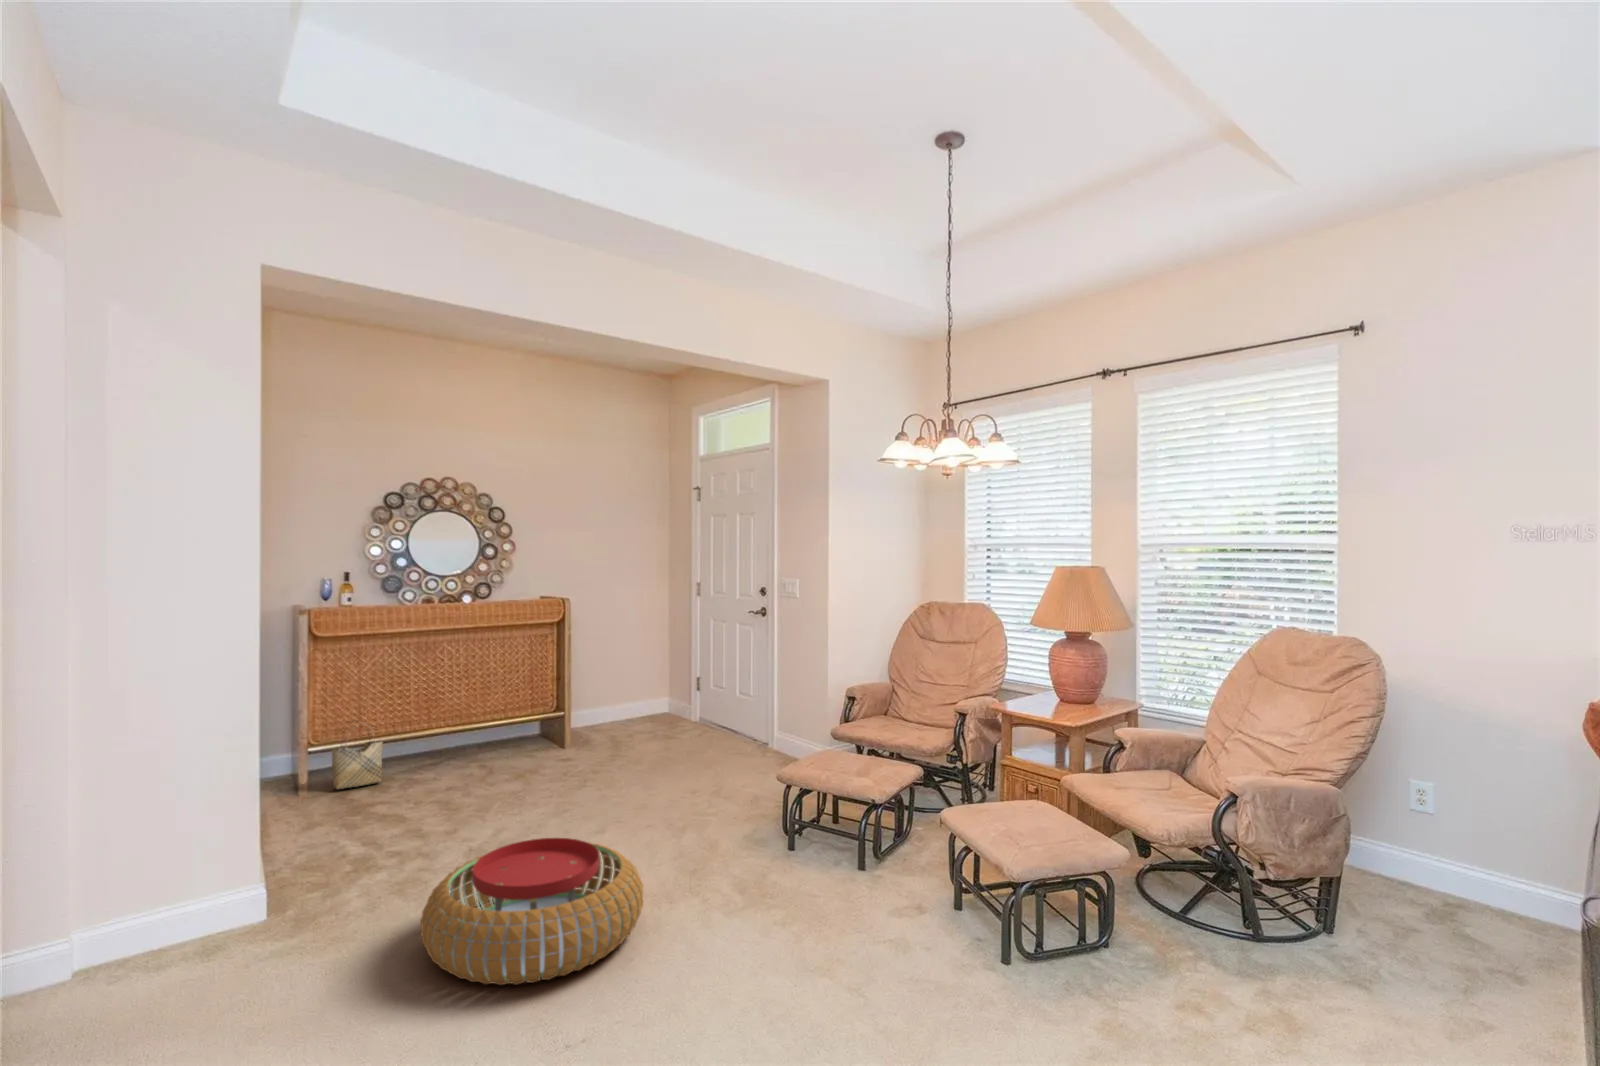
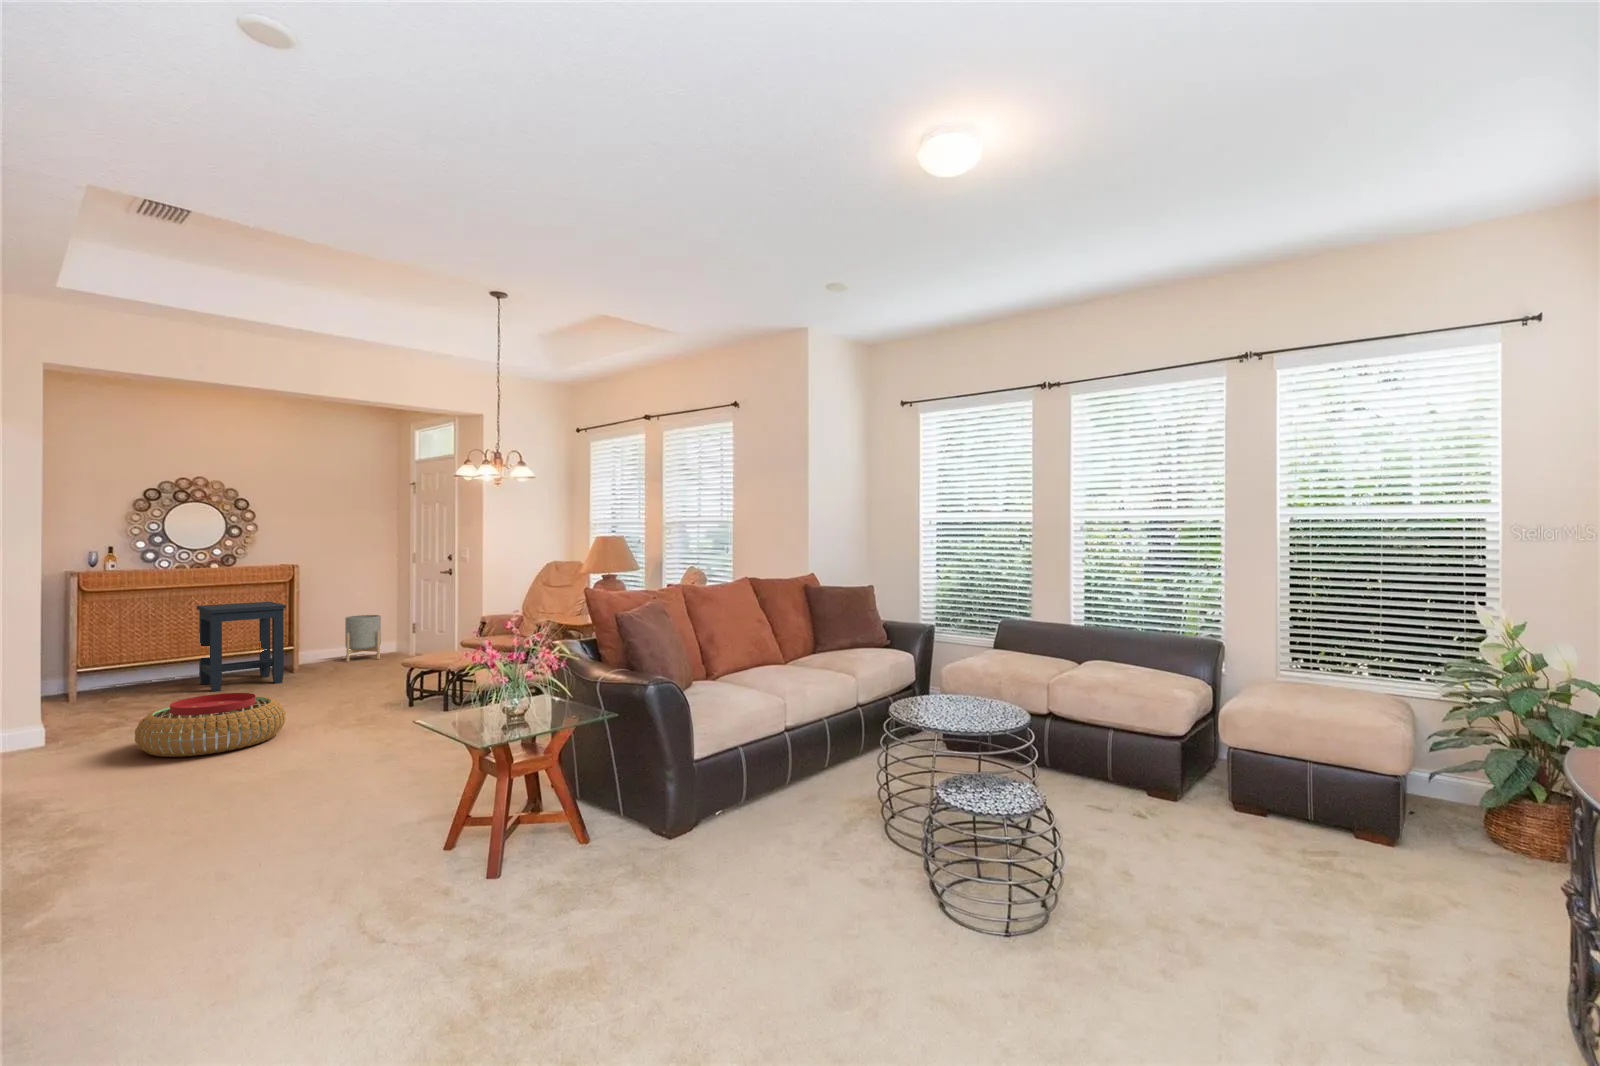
side table: none [451,650,566,786] -> present [197,602,286,691]
planter: none [614,664,658,731] -> present [345,615,381,662]
woven basket: present [332,720,383,789] -> none [96,650,140,697]

